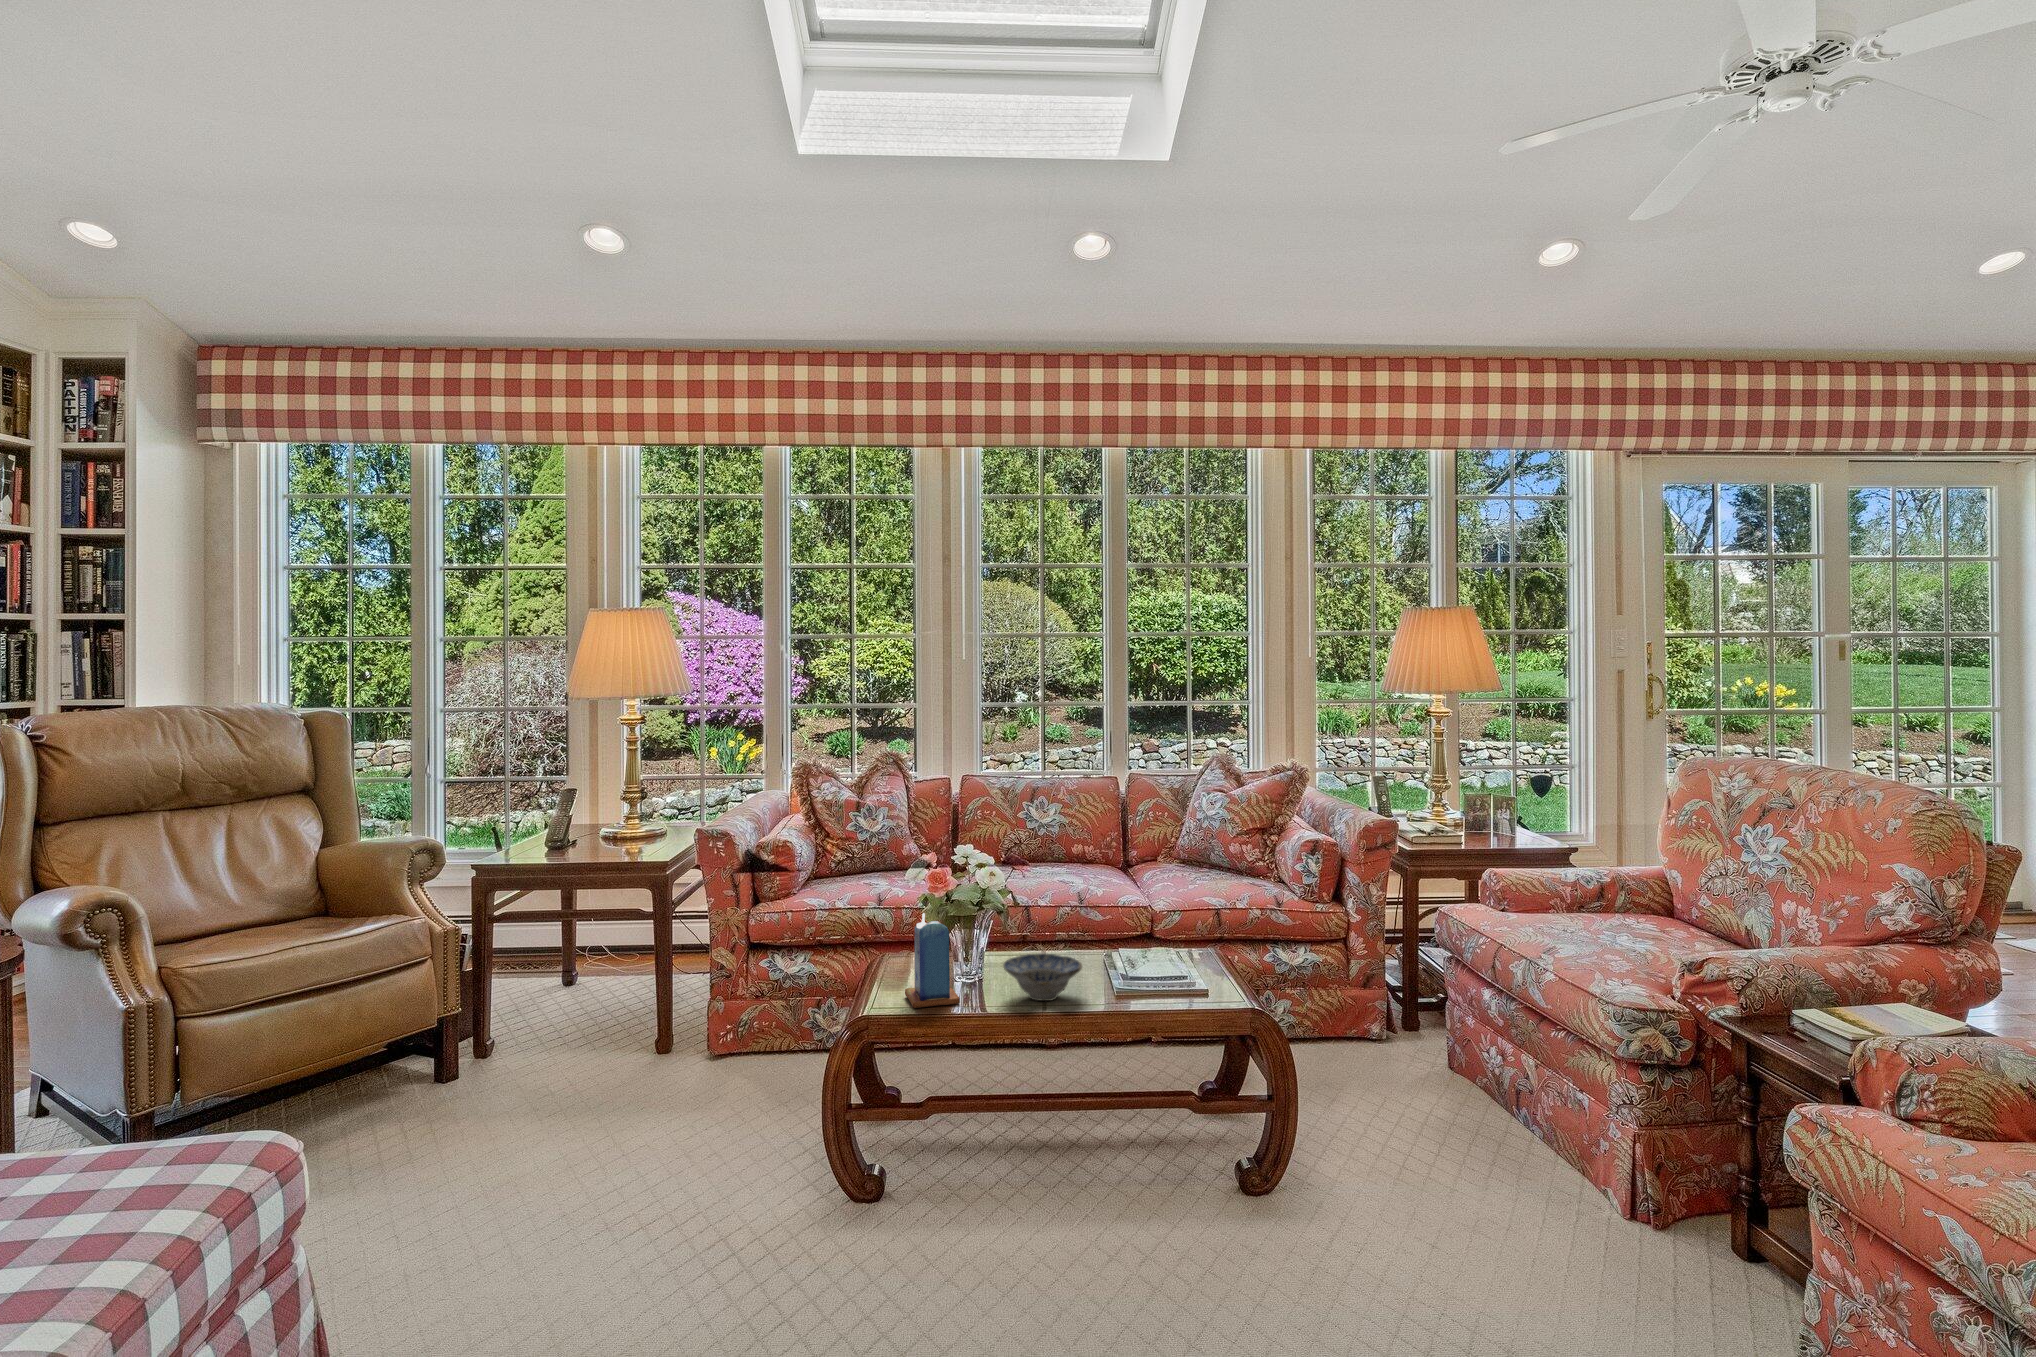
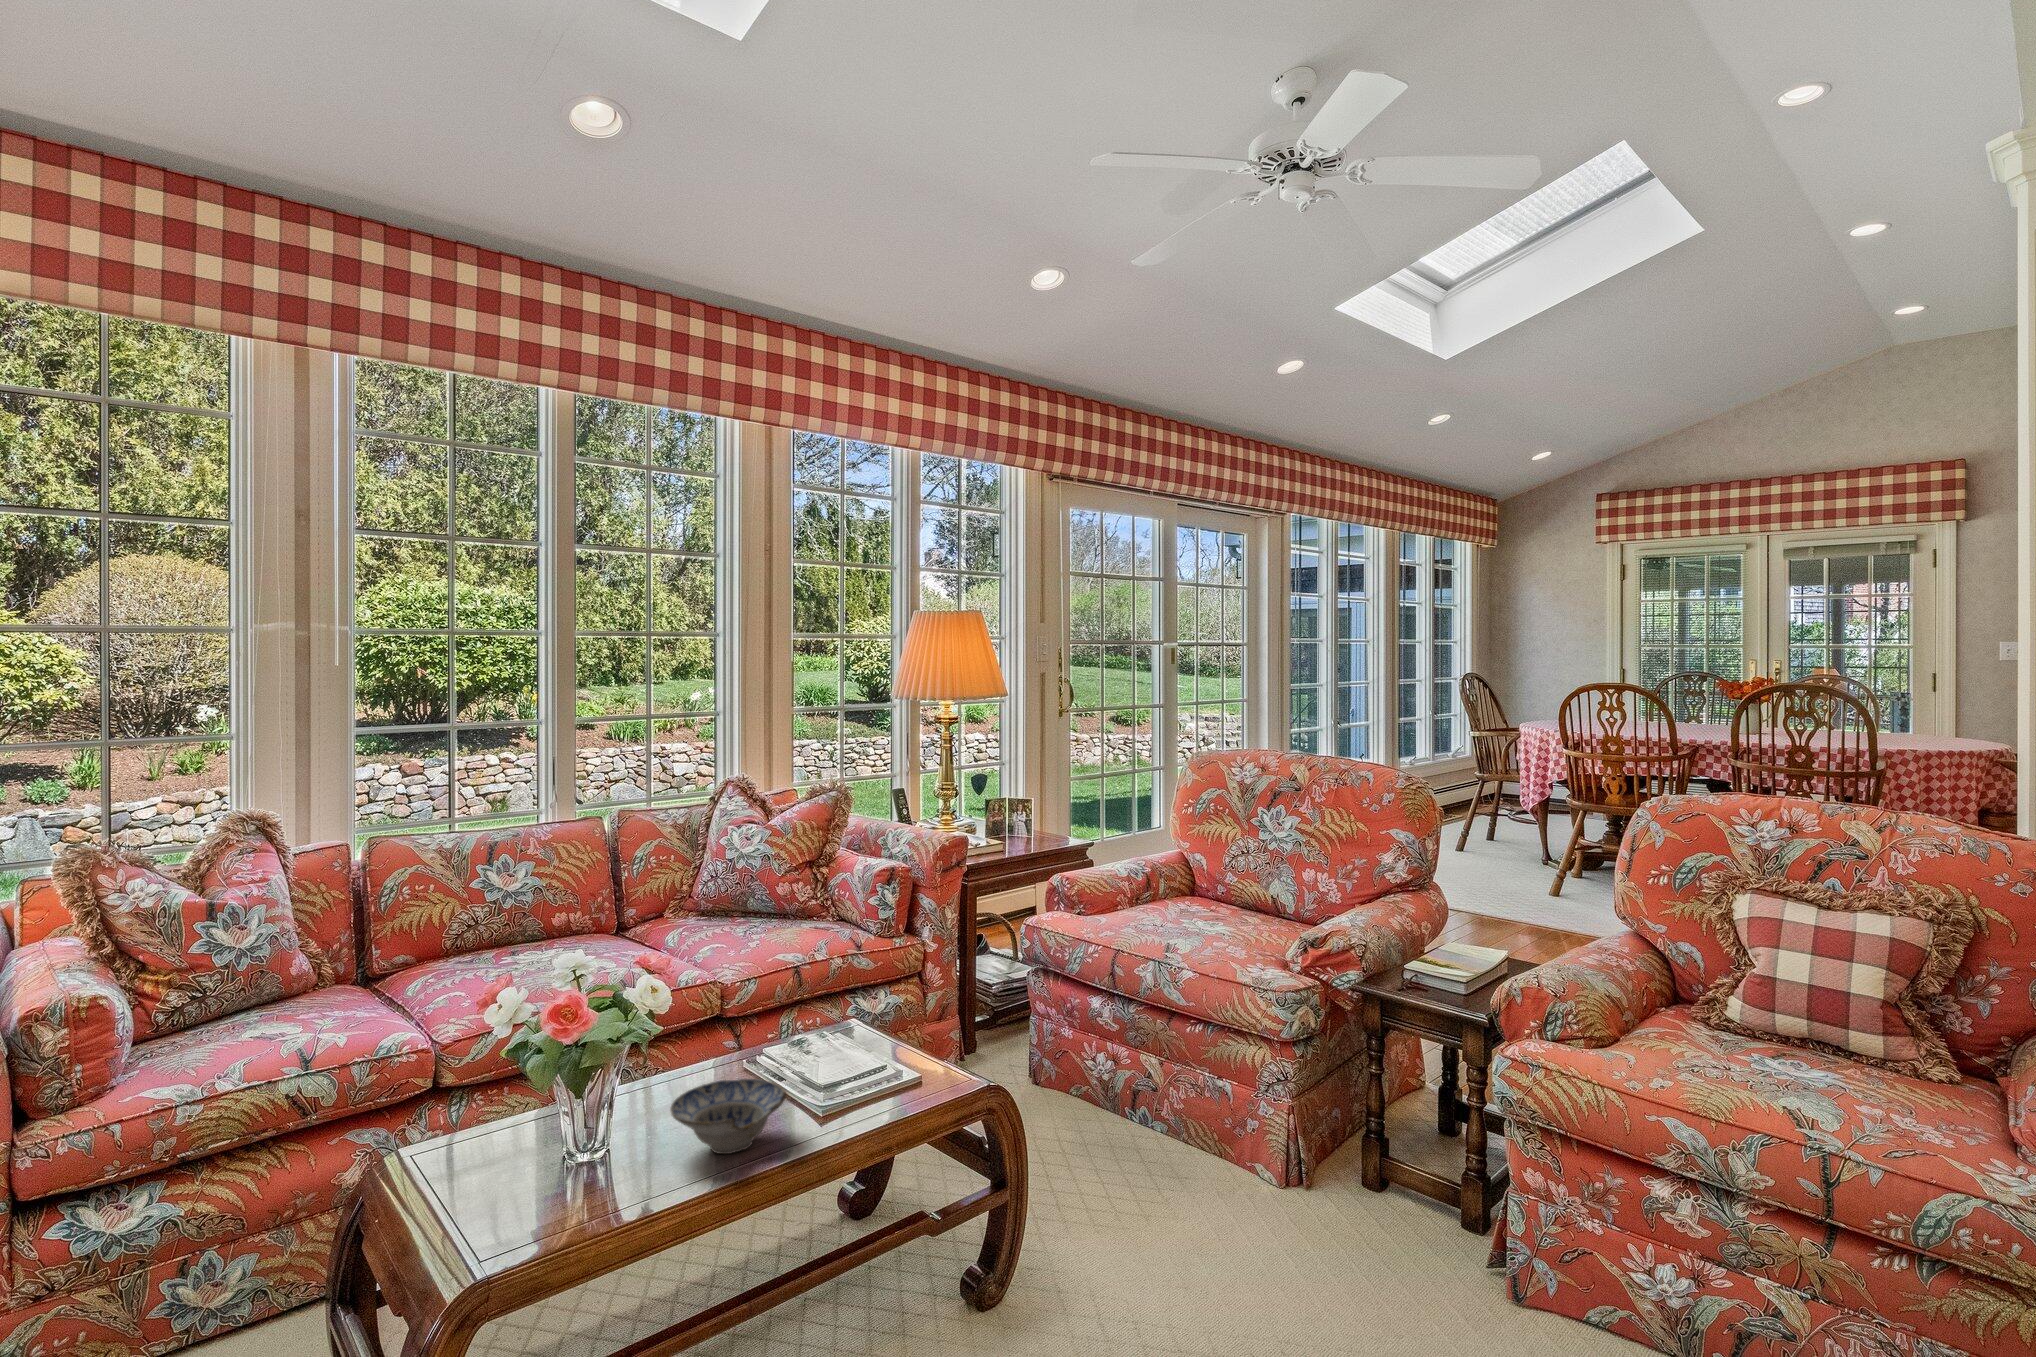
candle: present [905,913,960,1008] -> none [513,1070,623,1226]

